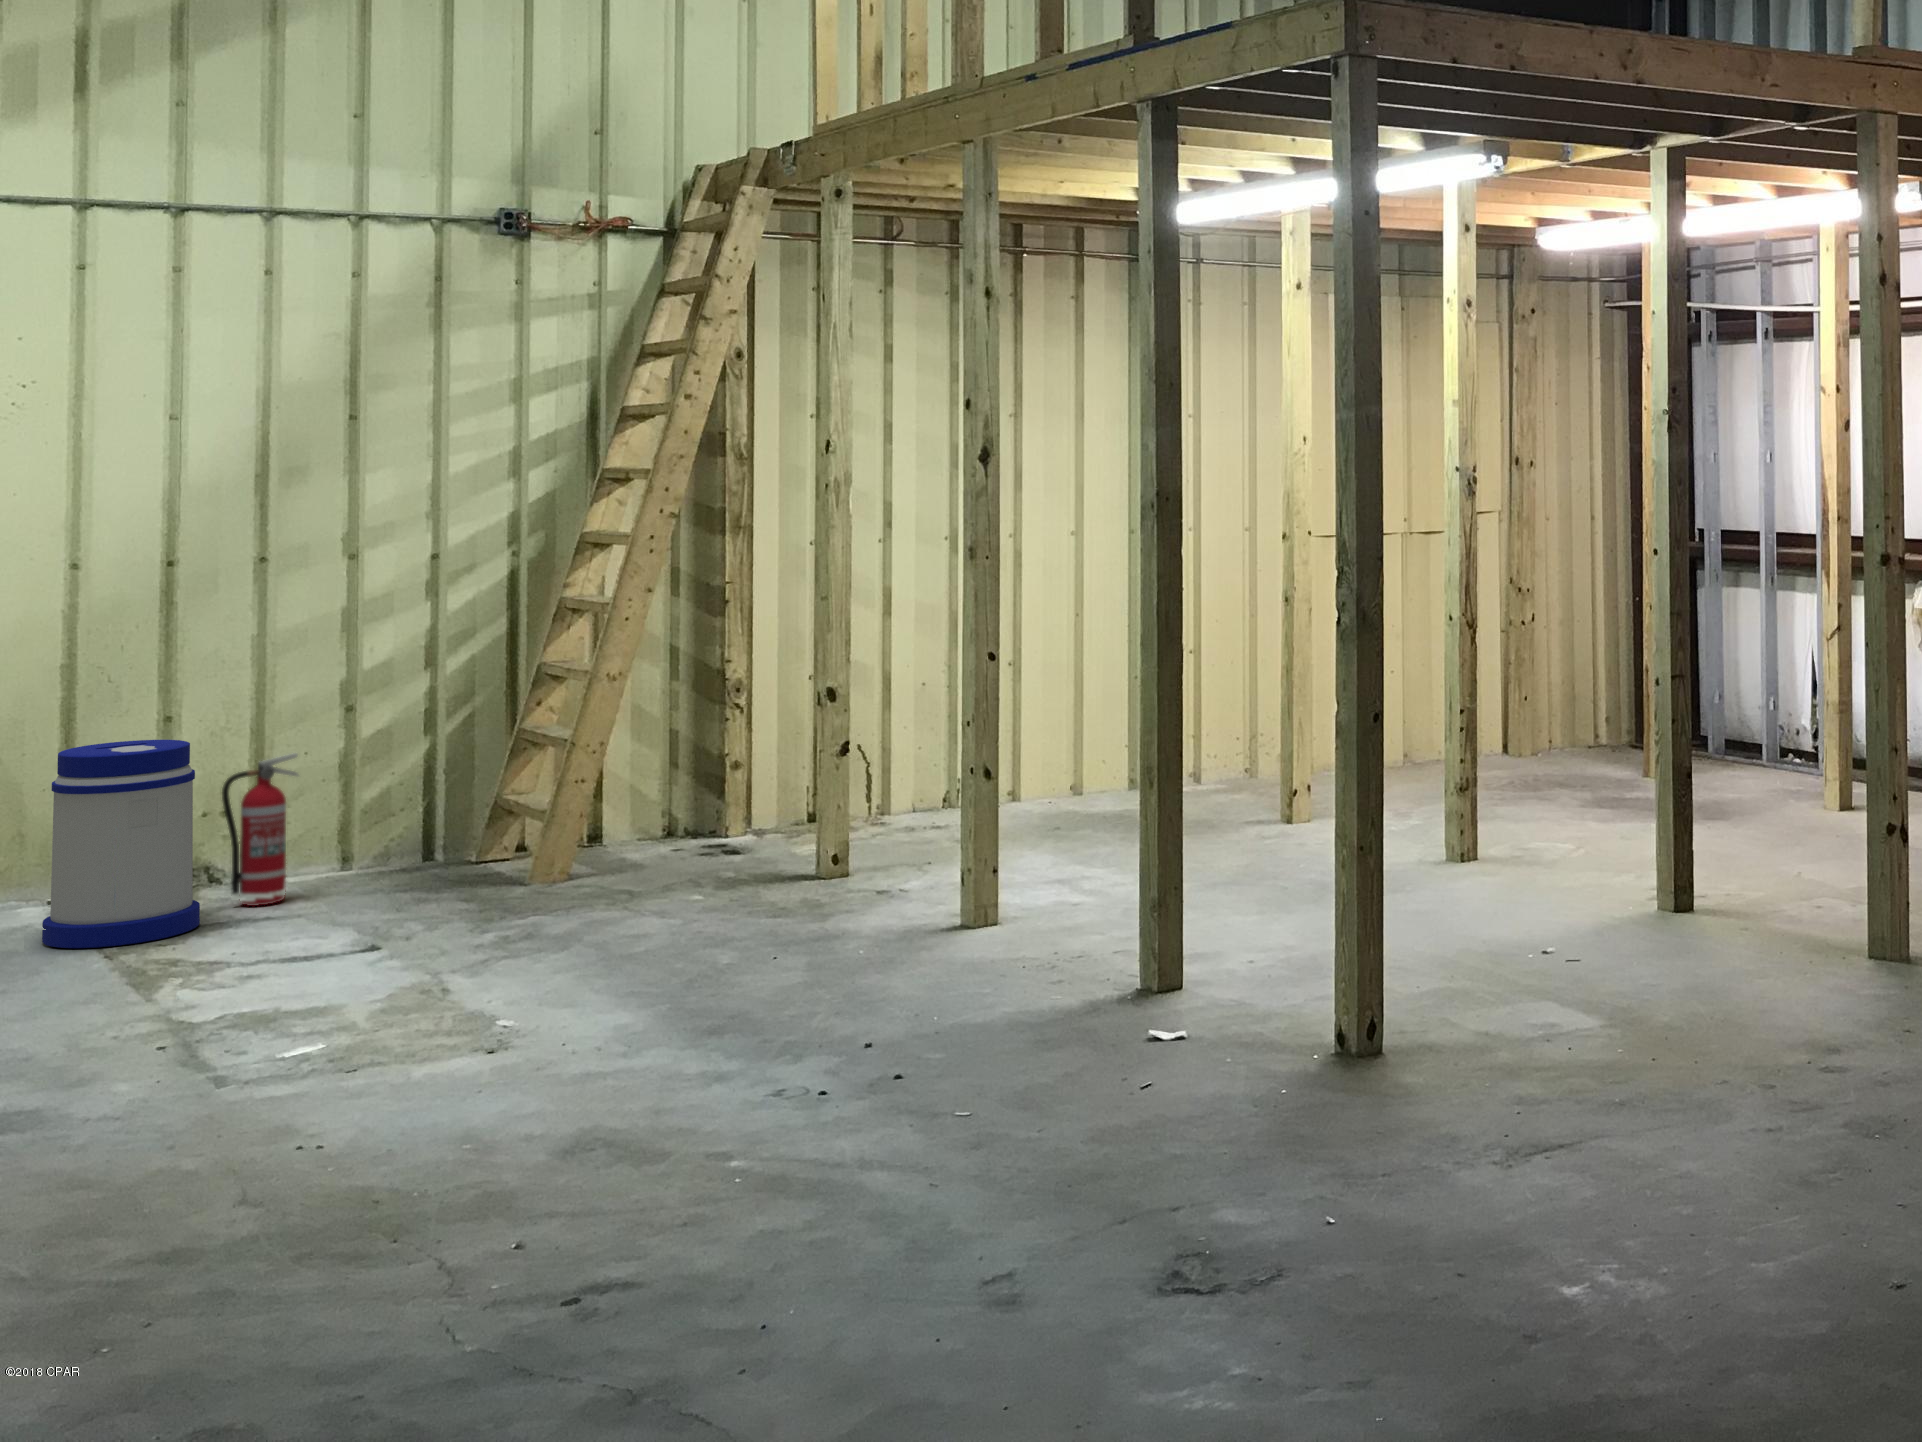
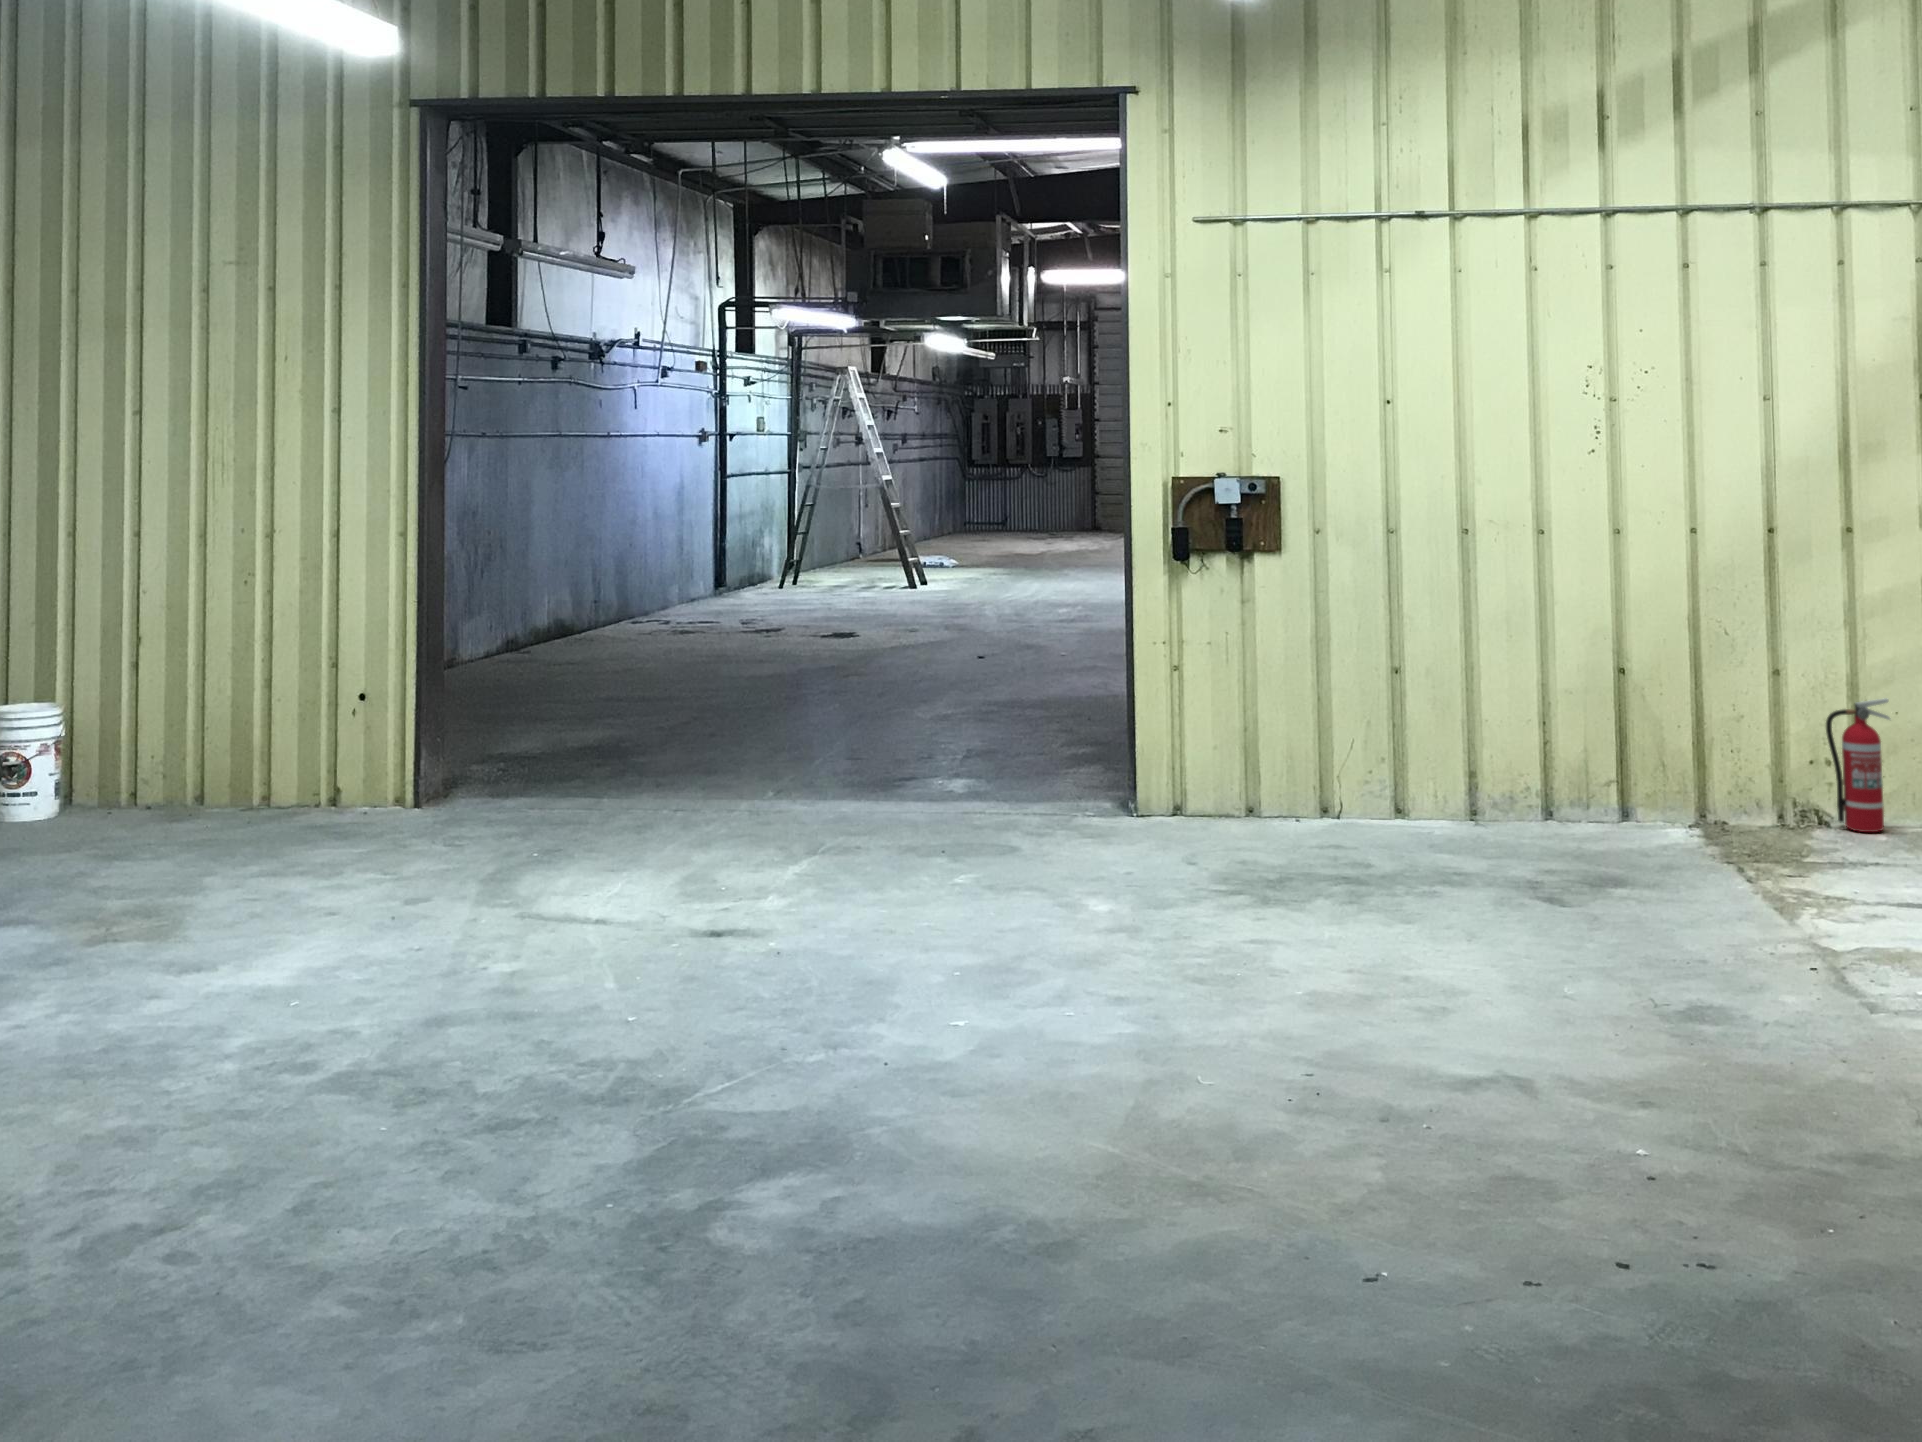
trash can: present [42,740,200,948] -> none [1692,672,1816,850]

